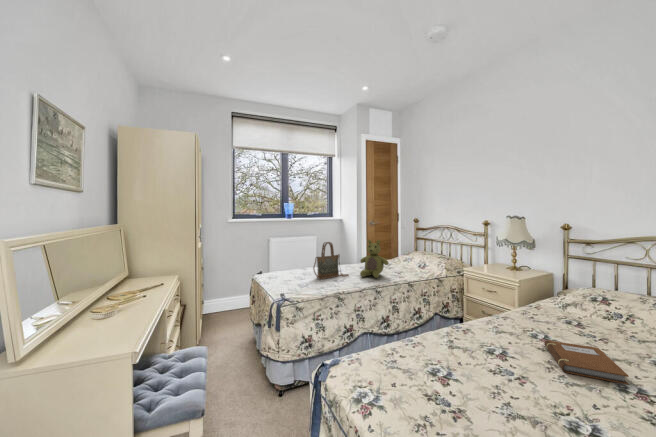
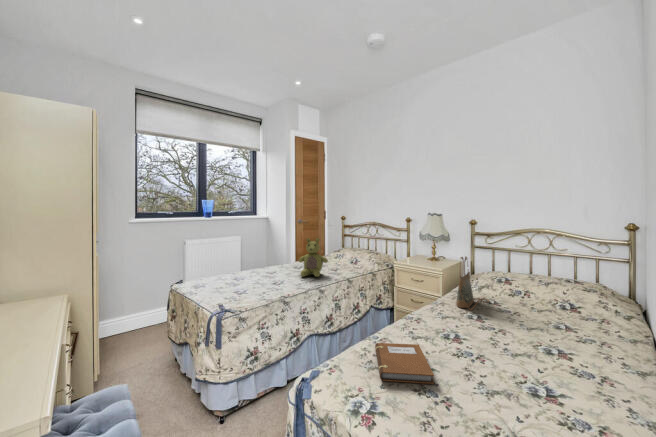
handbag: present [313,242,349,279] -> present [456,257,489,311]
notebook: present [545,340,629,384] -> present [375,343,434,384]

